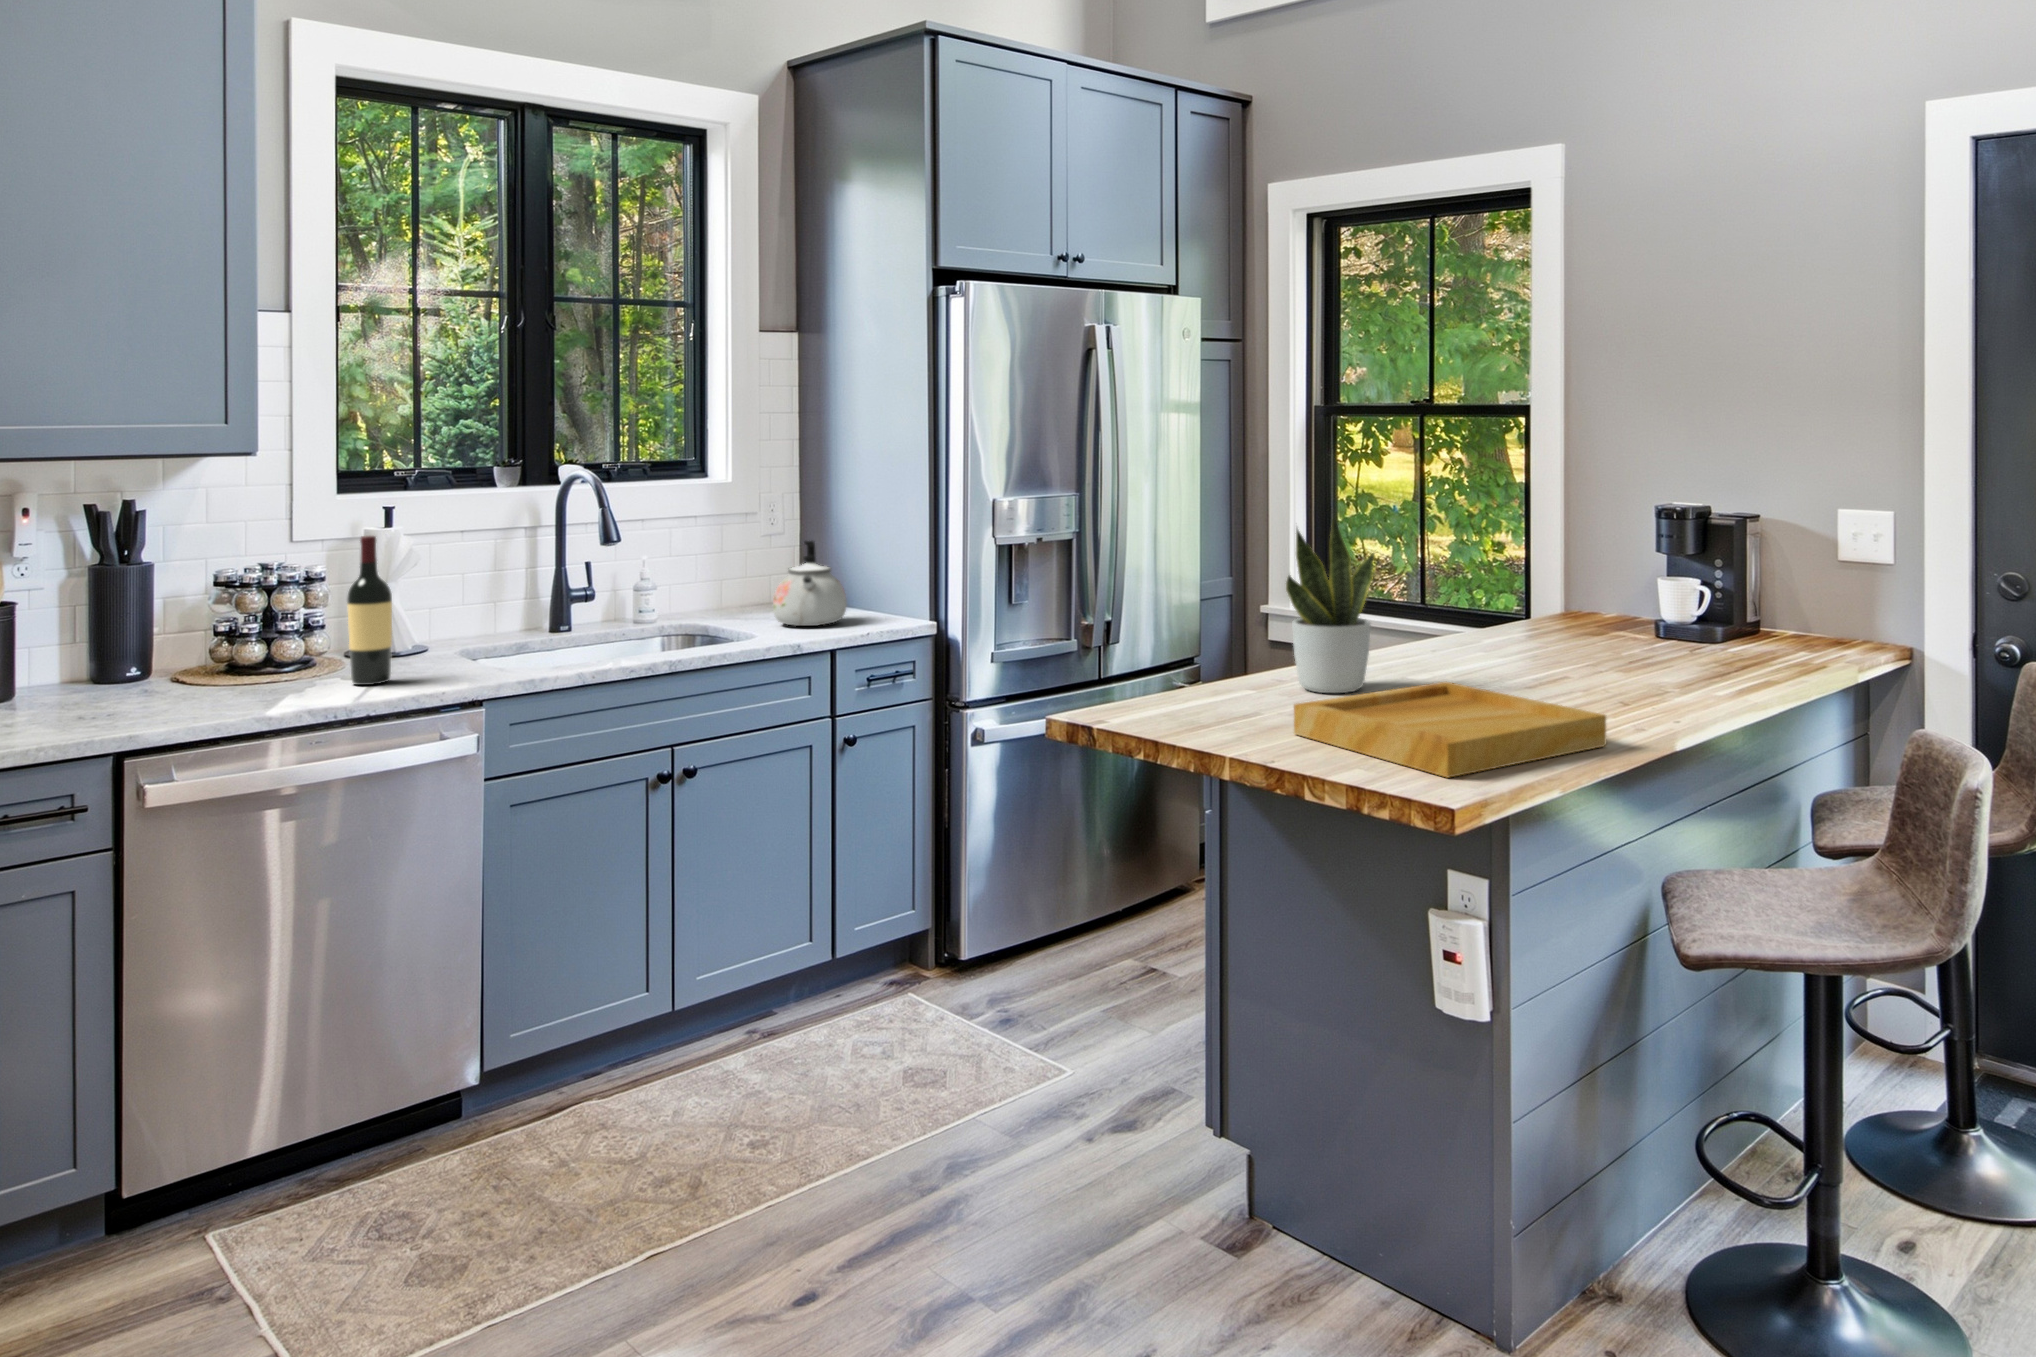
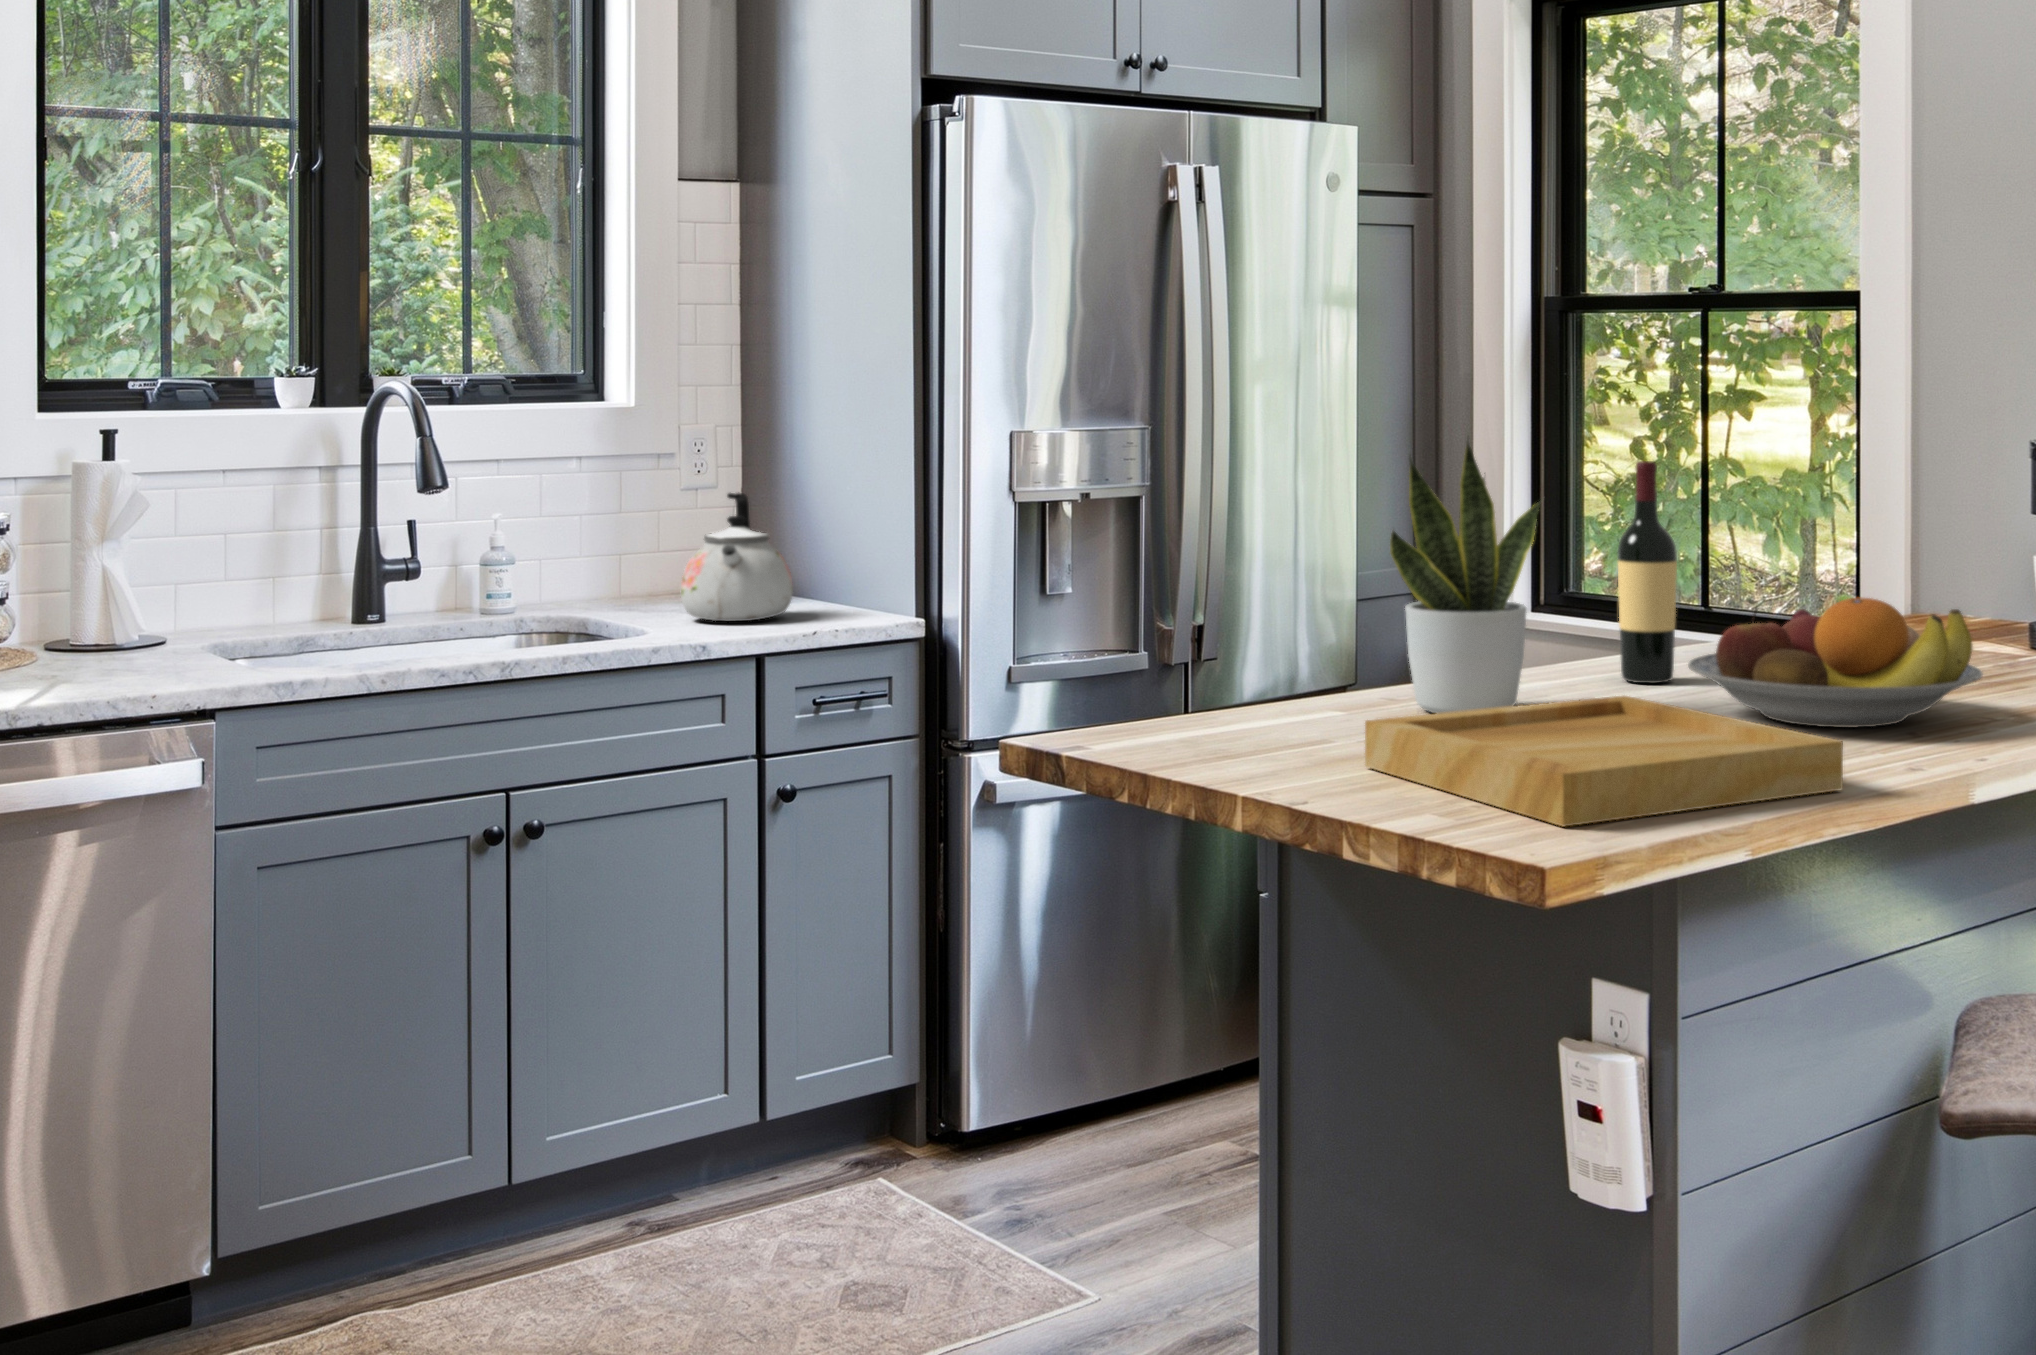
wine bottle: present [347,536,392,685] -> present [1618,461,1677,683]
fruit bowl: none [1473,615,1662,698] -> present [1688,597,1982,727]

